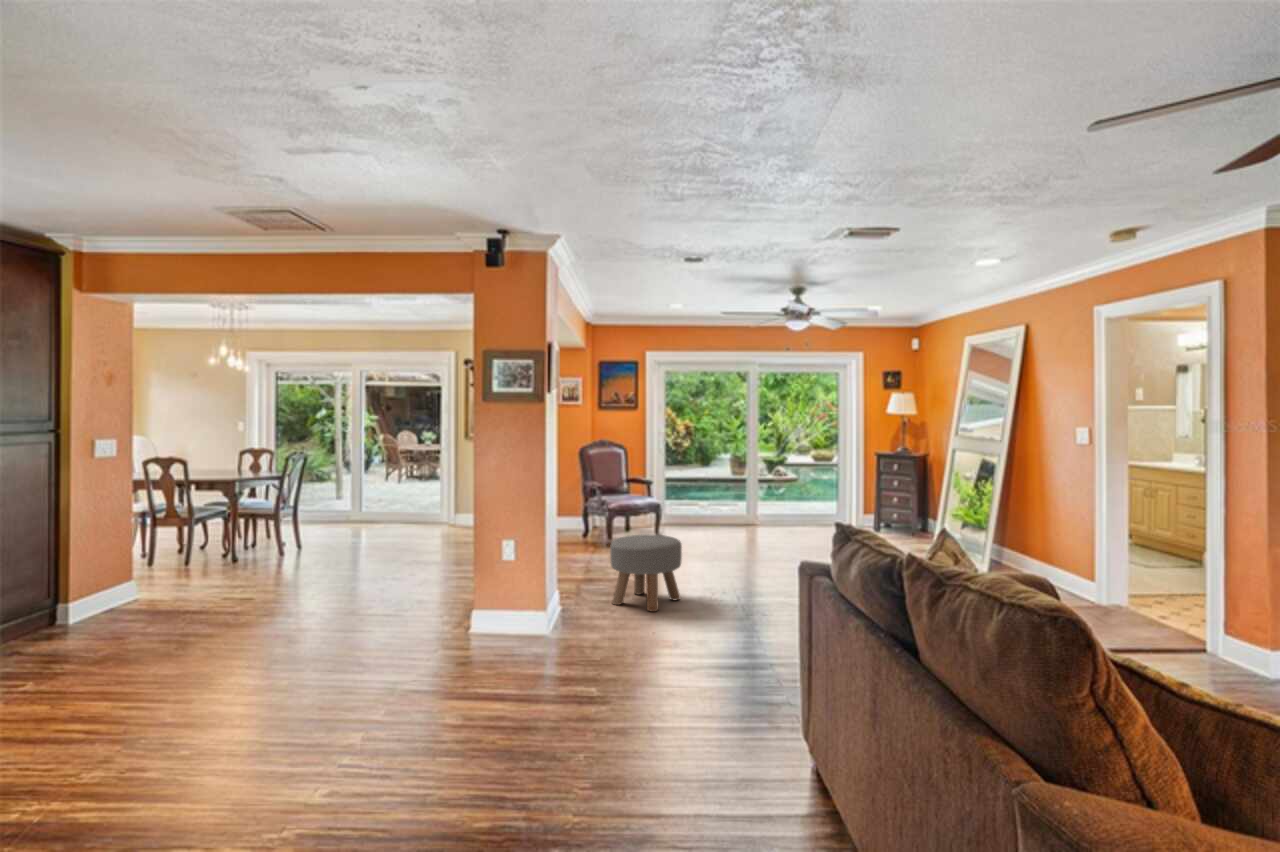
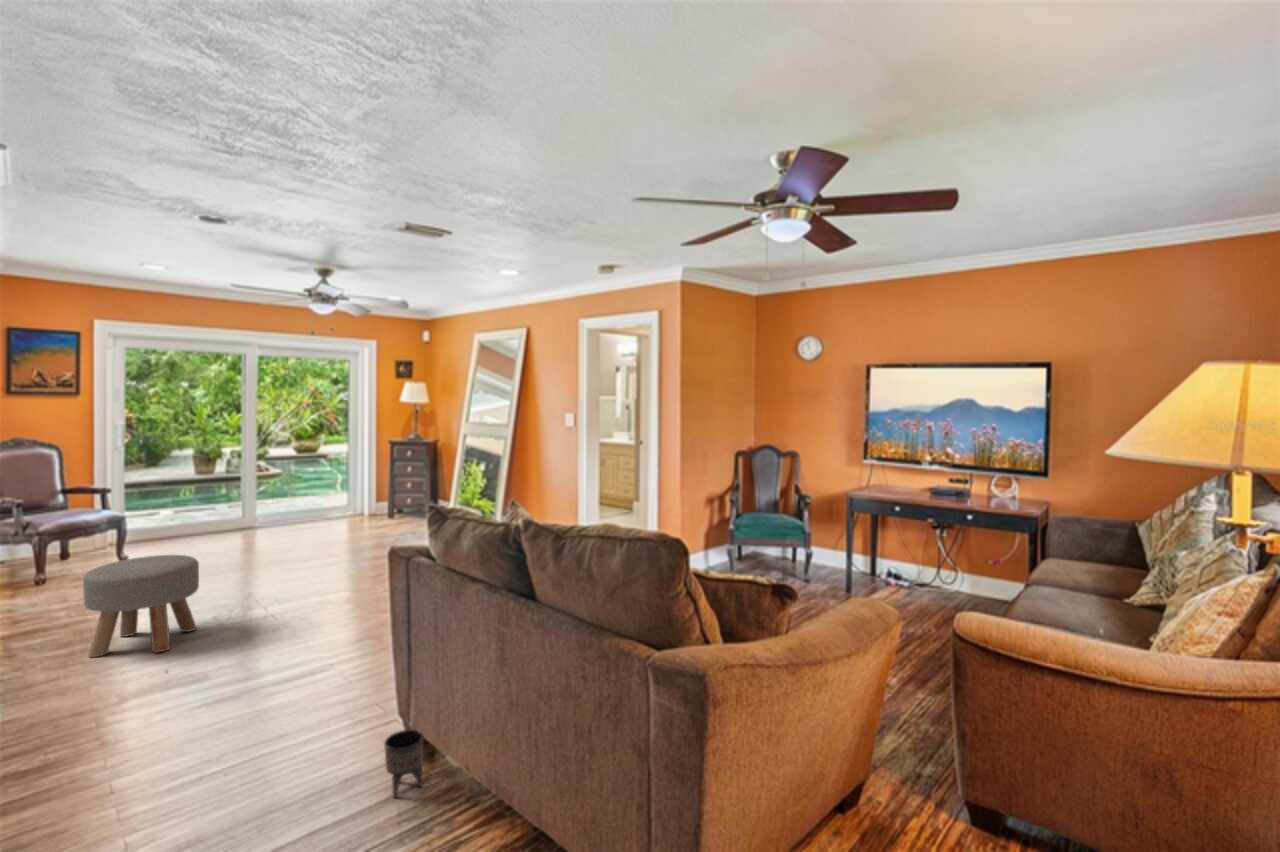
planter: none [755,731,793,794] -> present [384,730,424,798]

